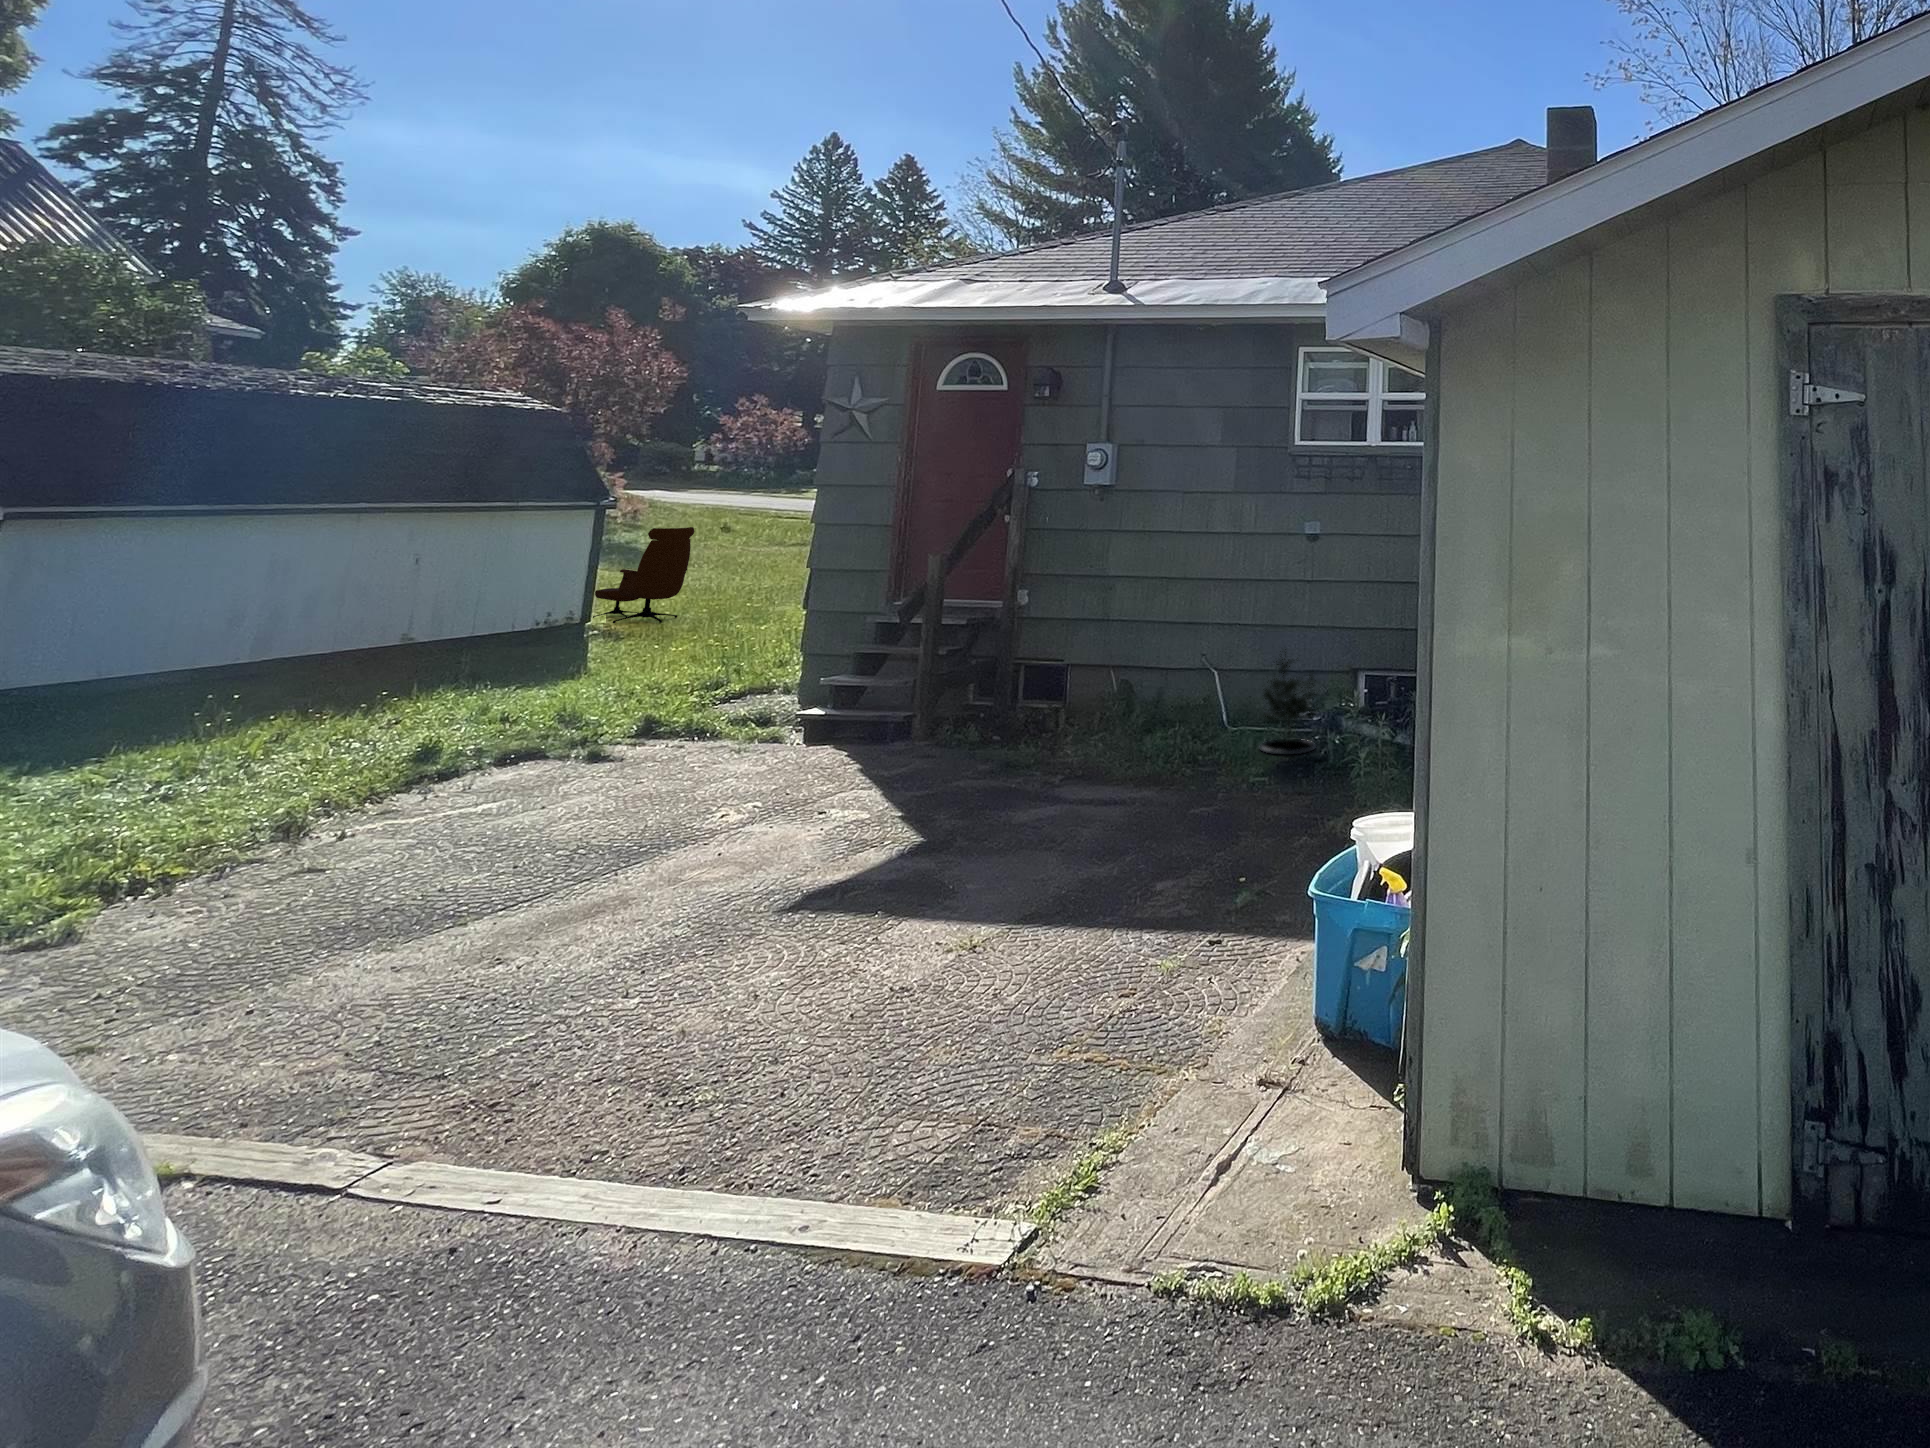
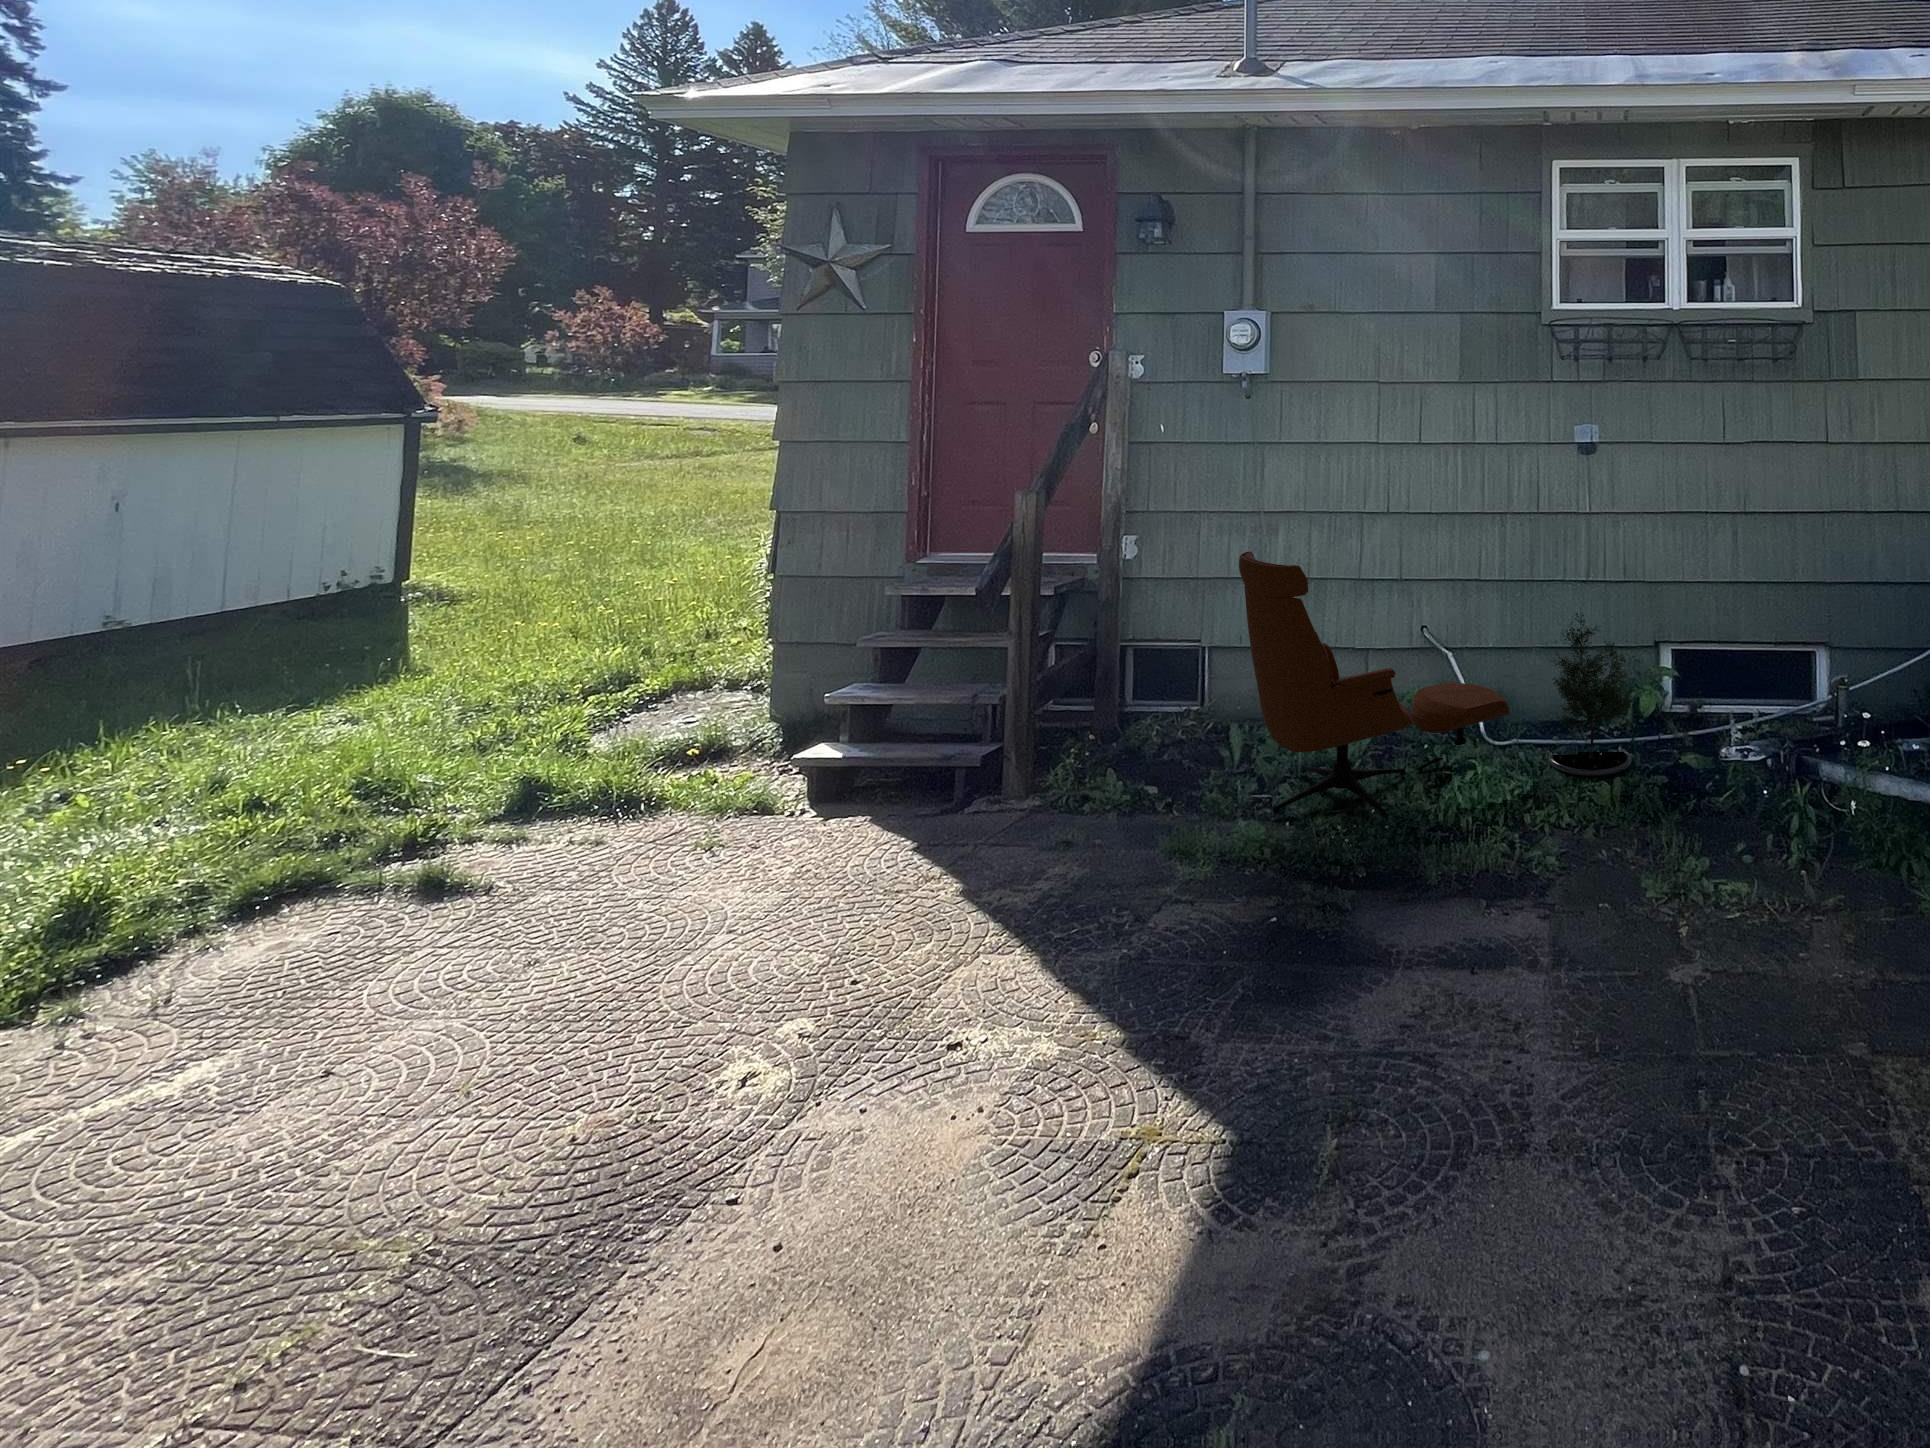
lounge chair: present [593,527,695,623] -> present [1239,551,1509,817]

